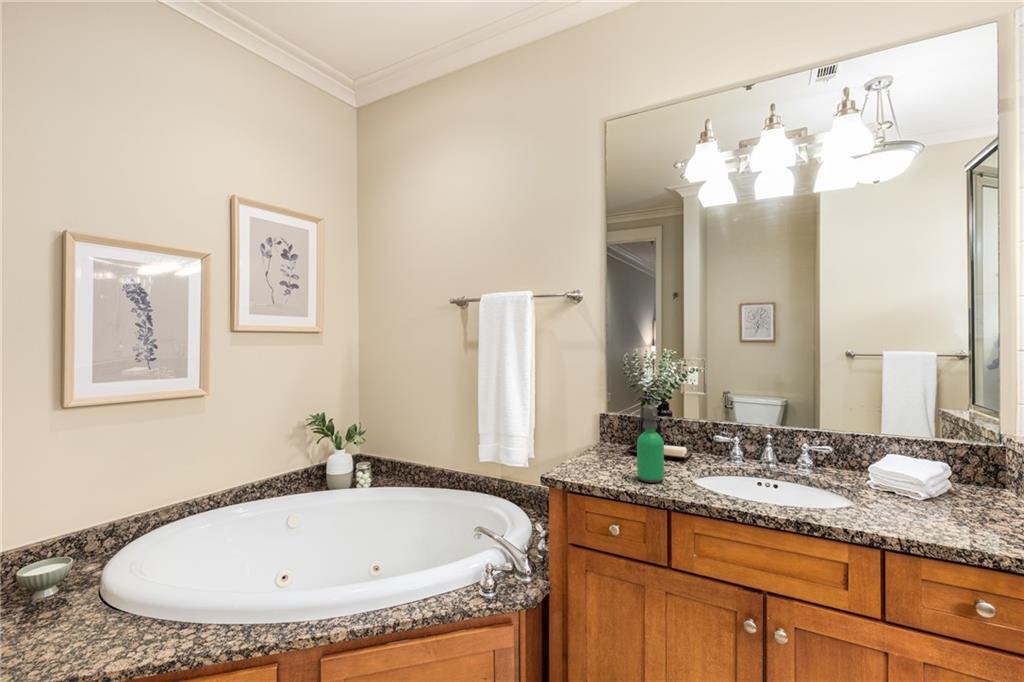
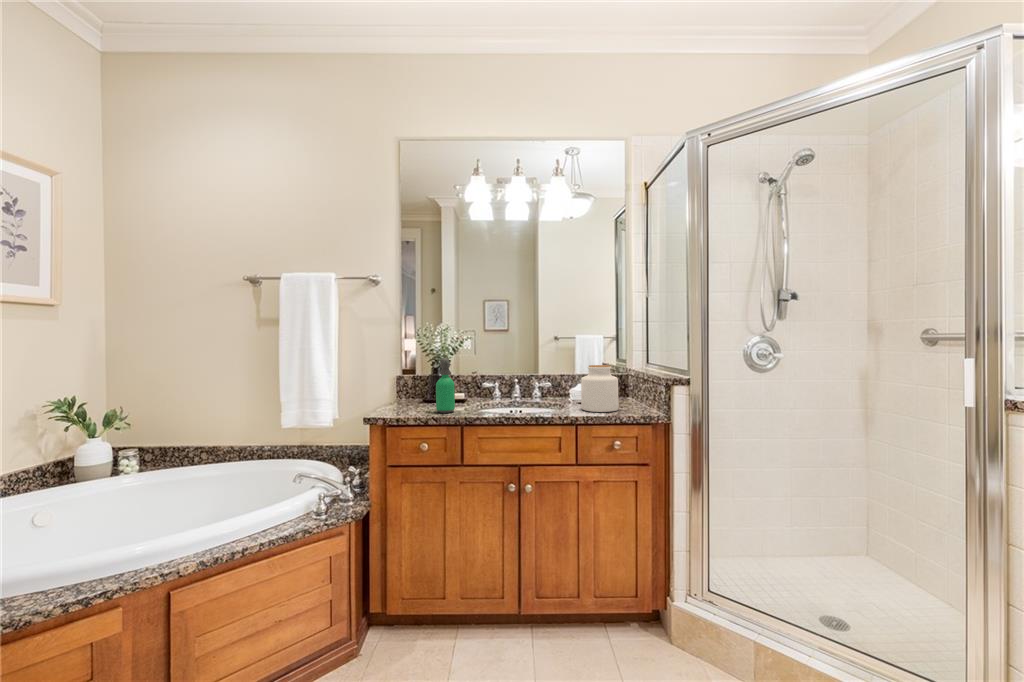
jar: none [895,437,988,535] -> present [581,365,619,412]

